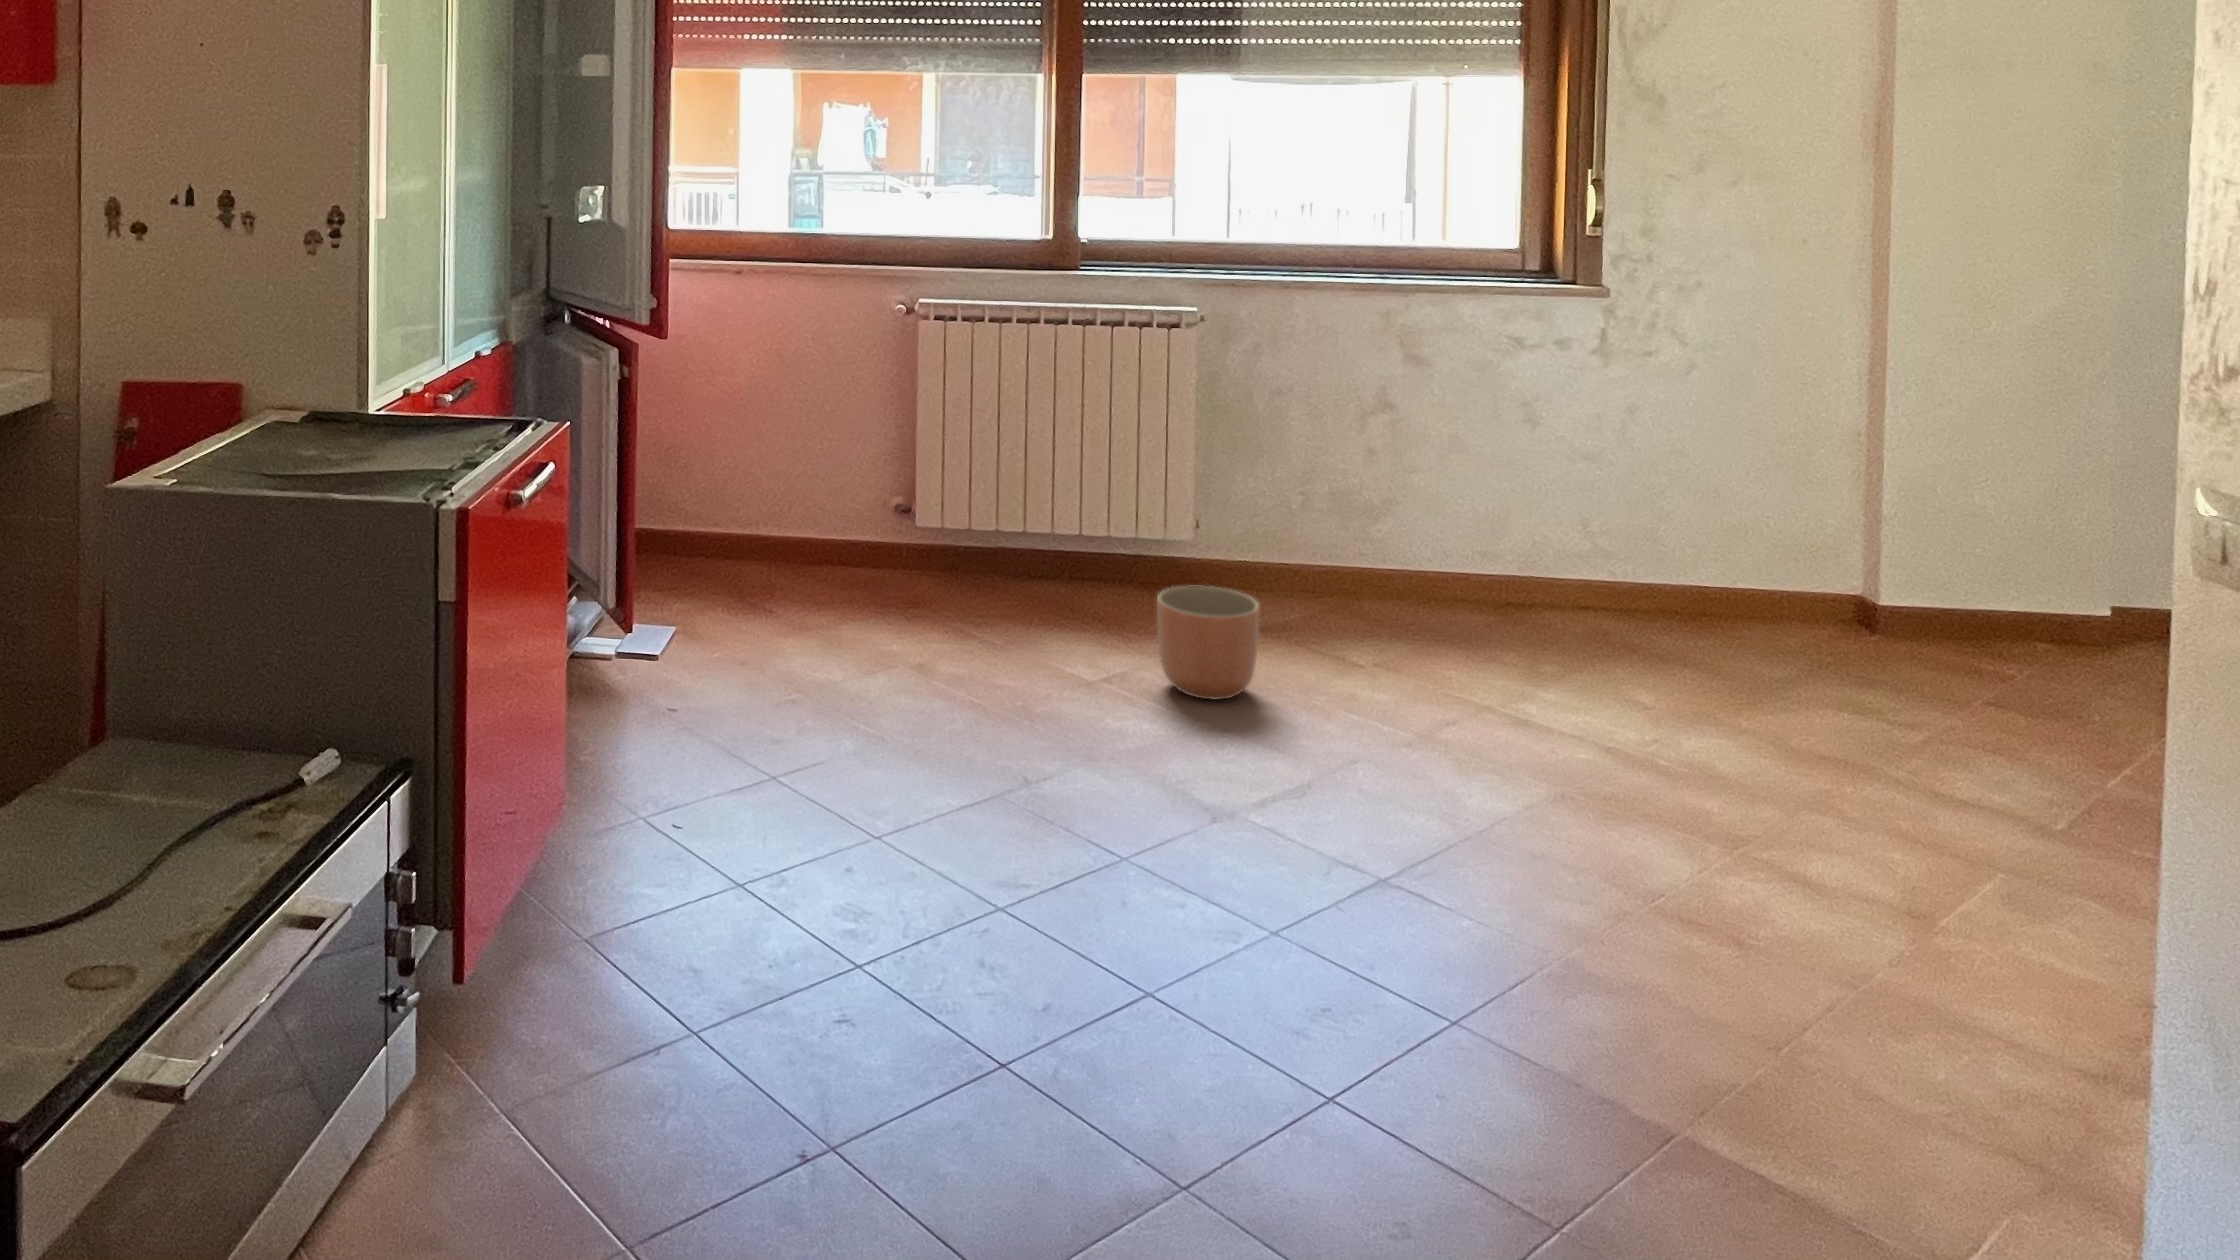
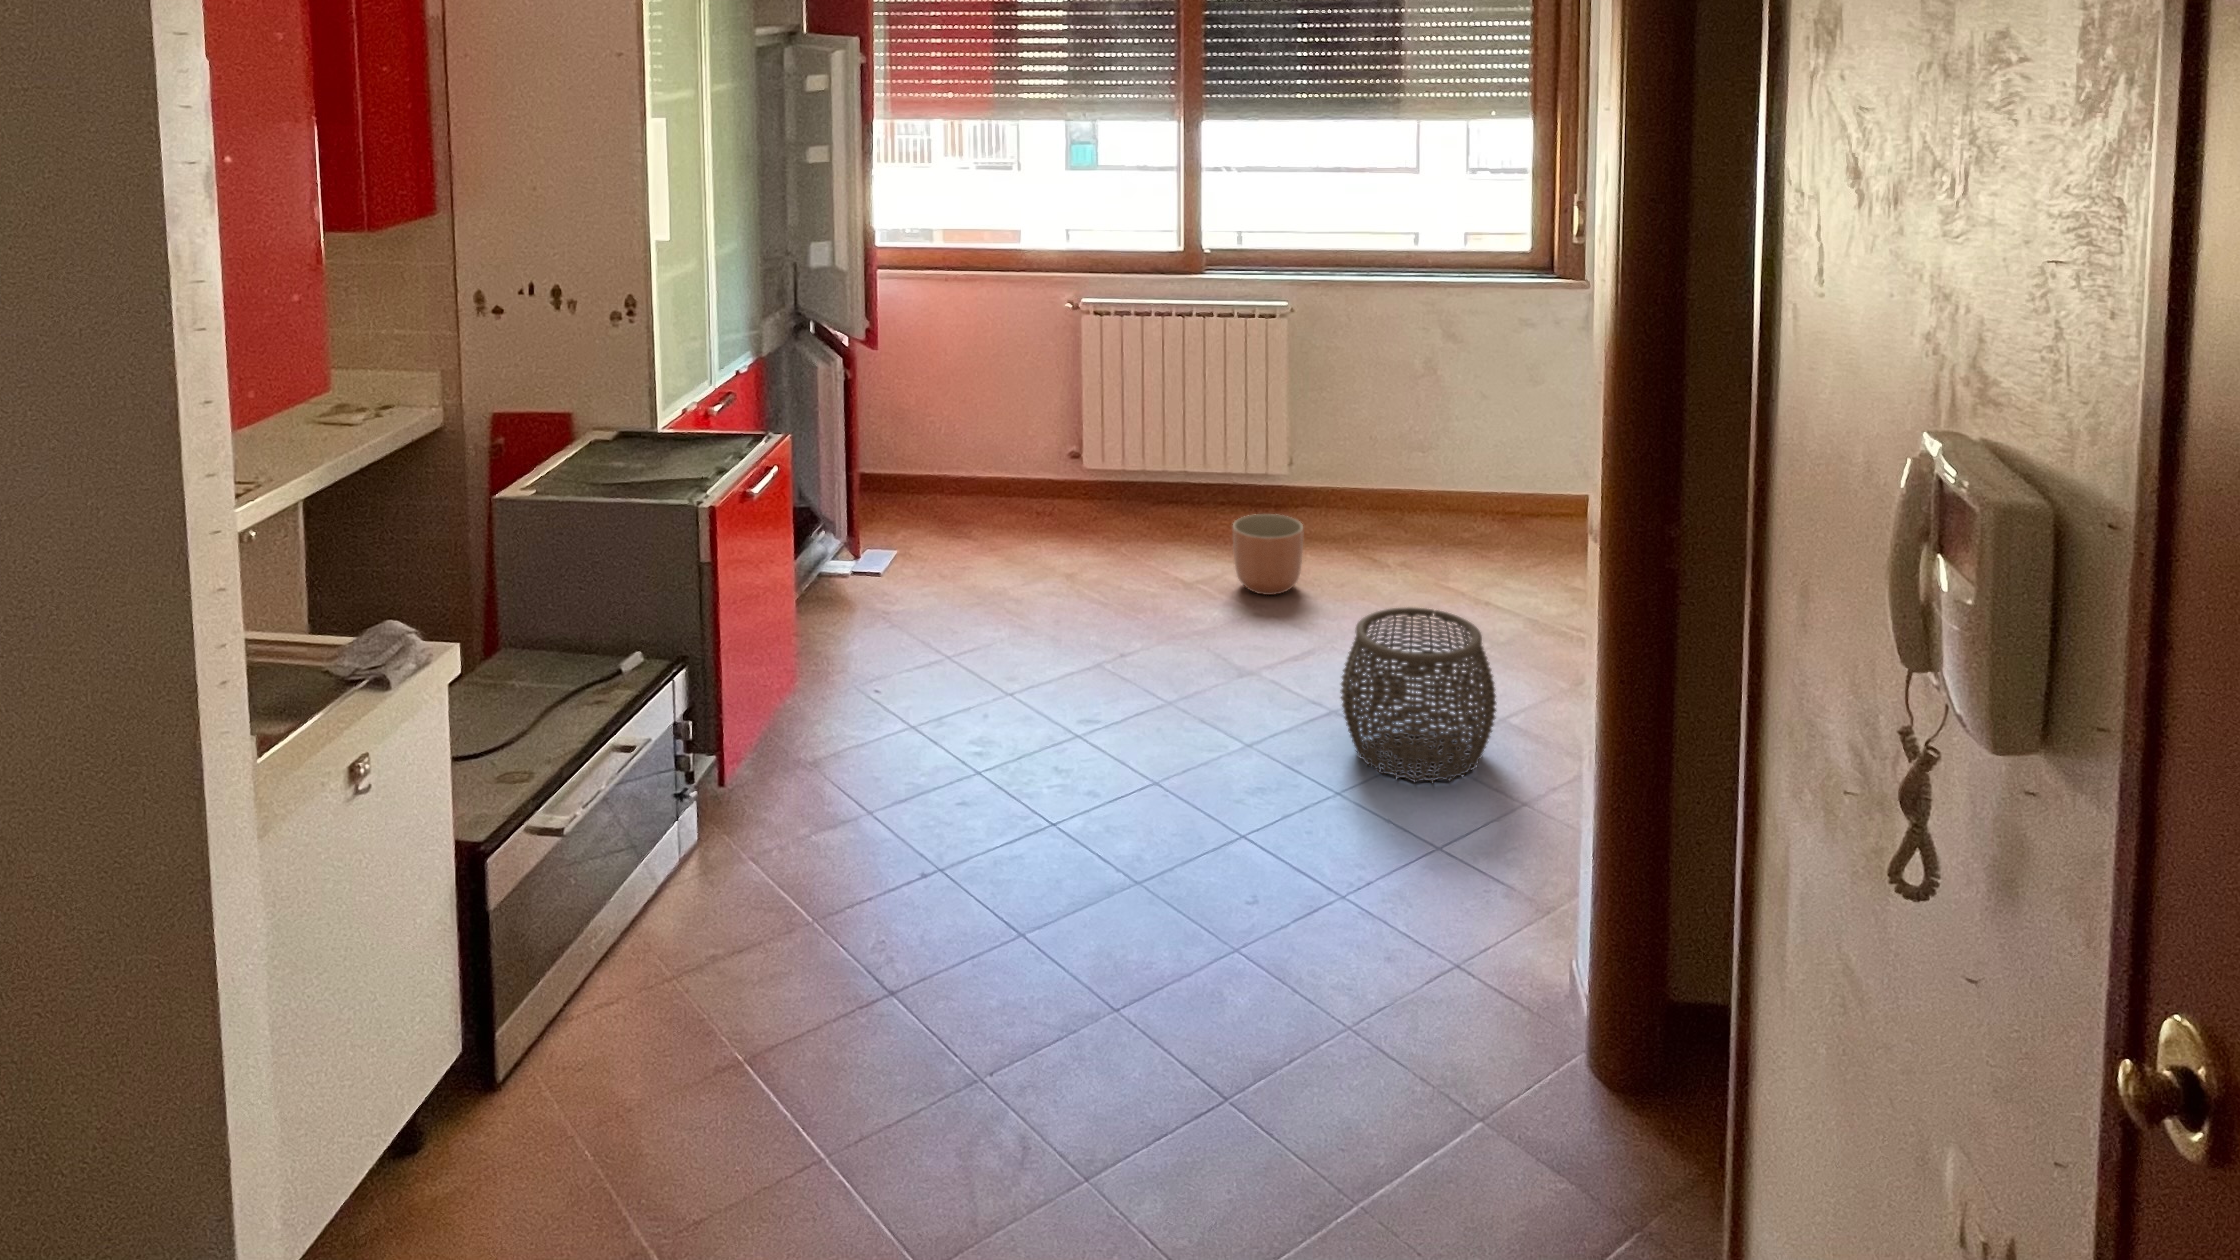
woven basket: none [1423,716,1692,1007] -> present [1341,607,1496,783]

